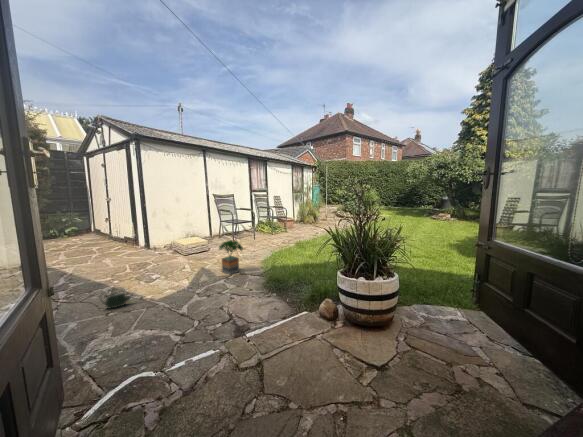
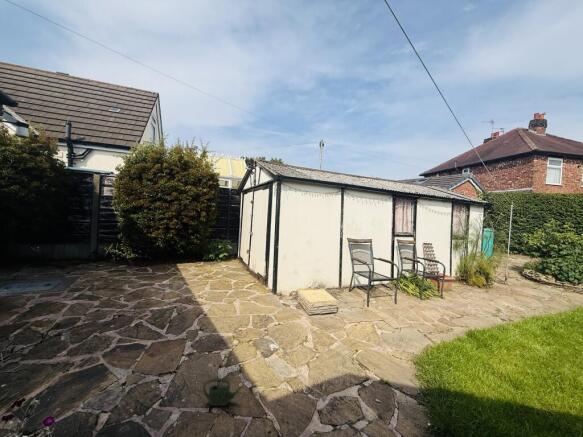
potted tree: present [219,240,243,274] -> none [350,324,389,381]

